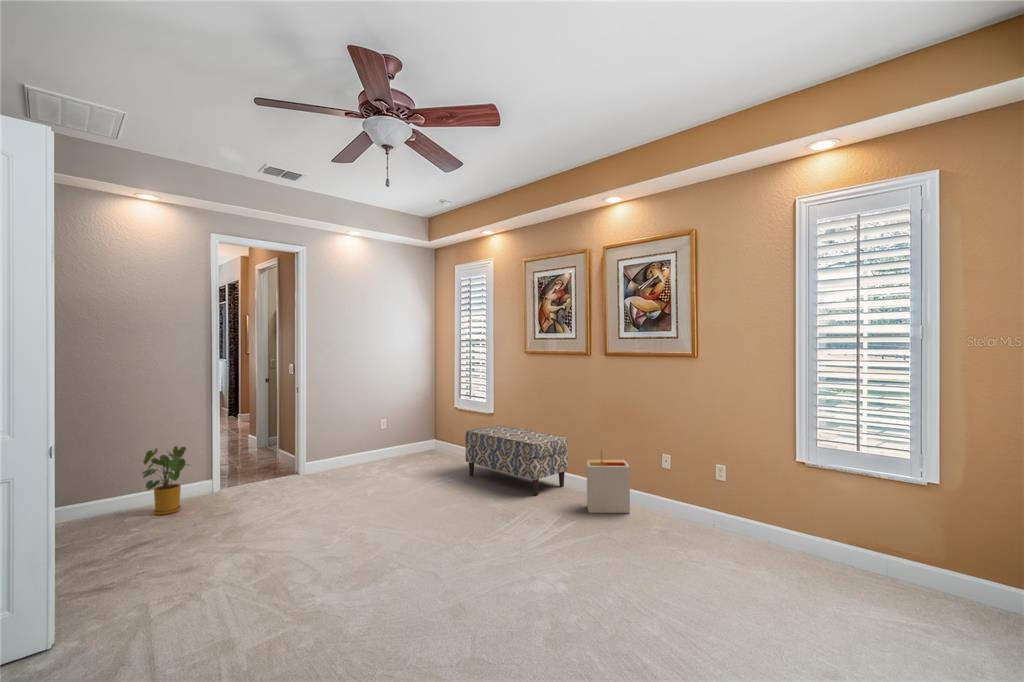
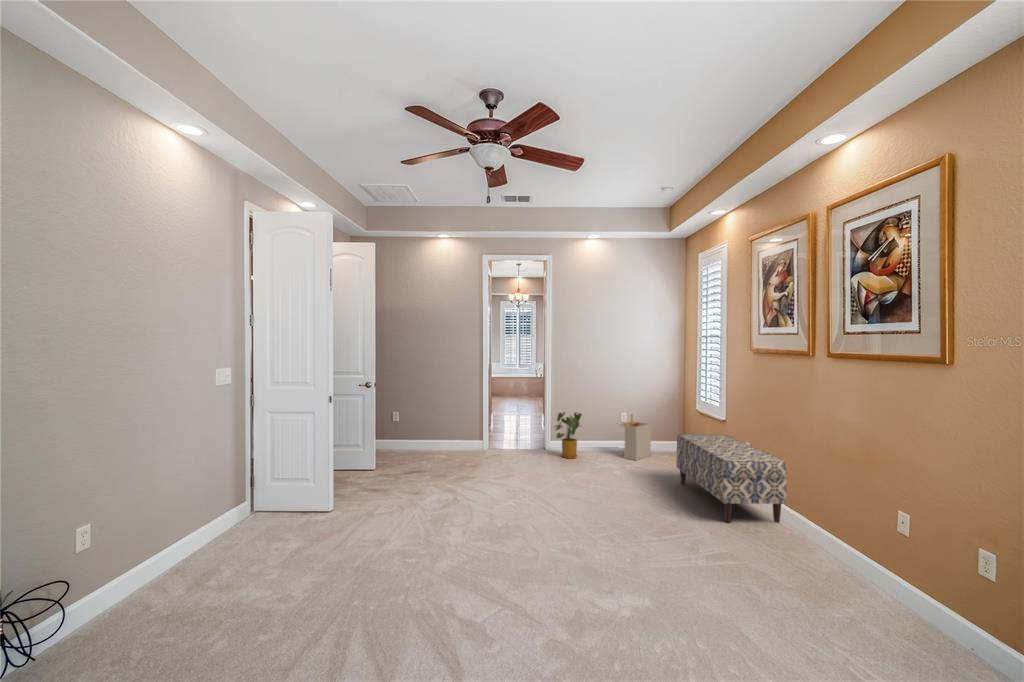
house plant: present [142,446,189,515] -> present [555,412,582,459]
storage bin: present [587,449,630,513] -> present [619,415,651,460]

